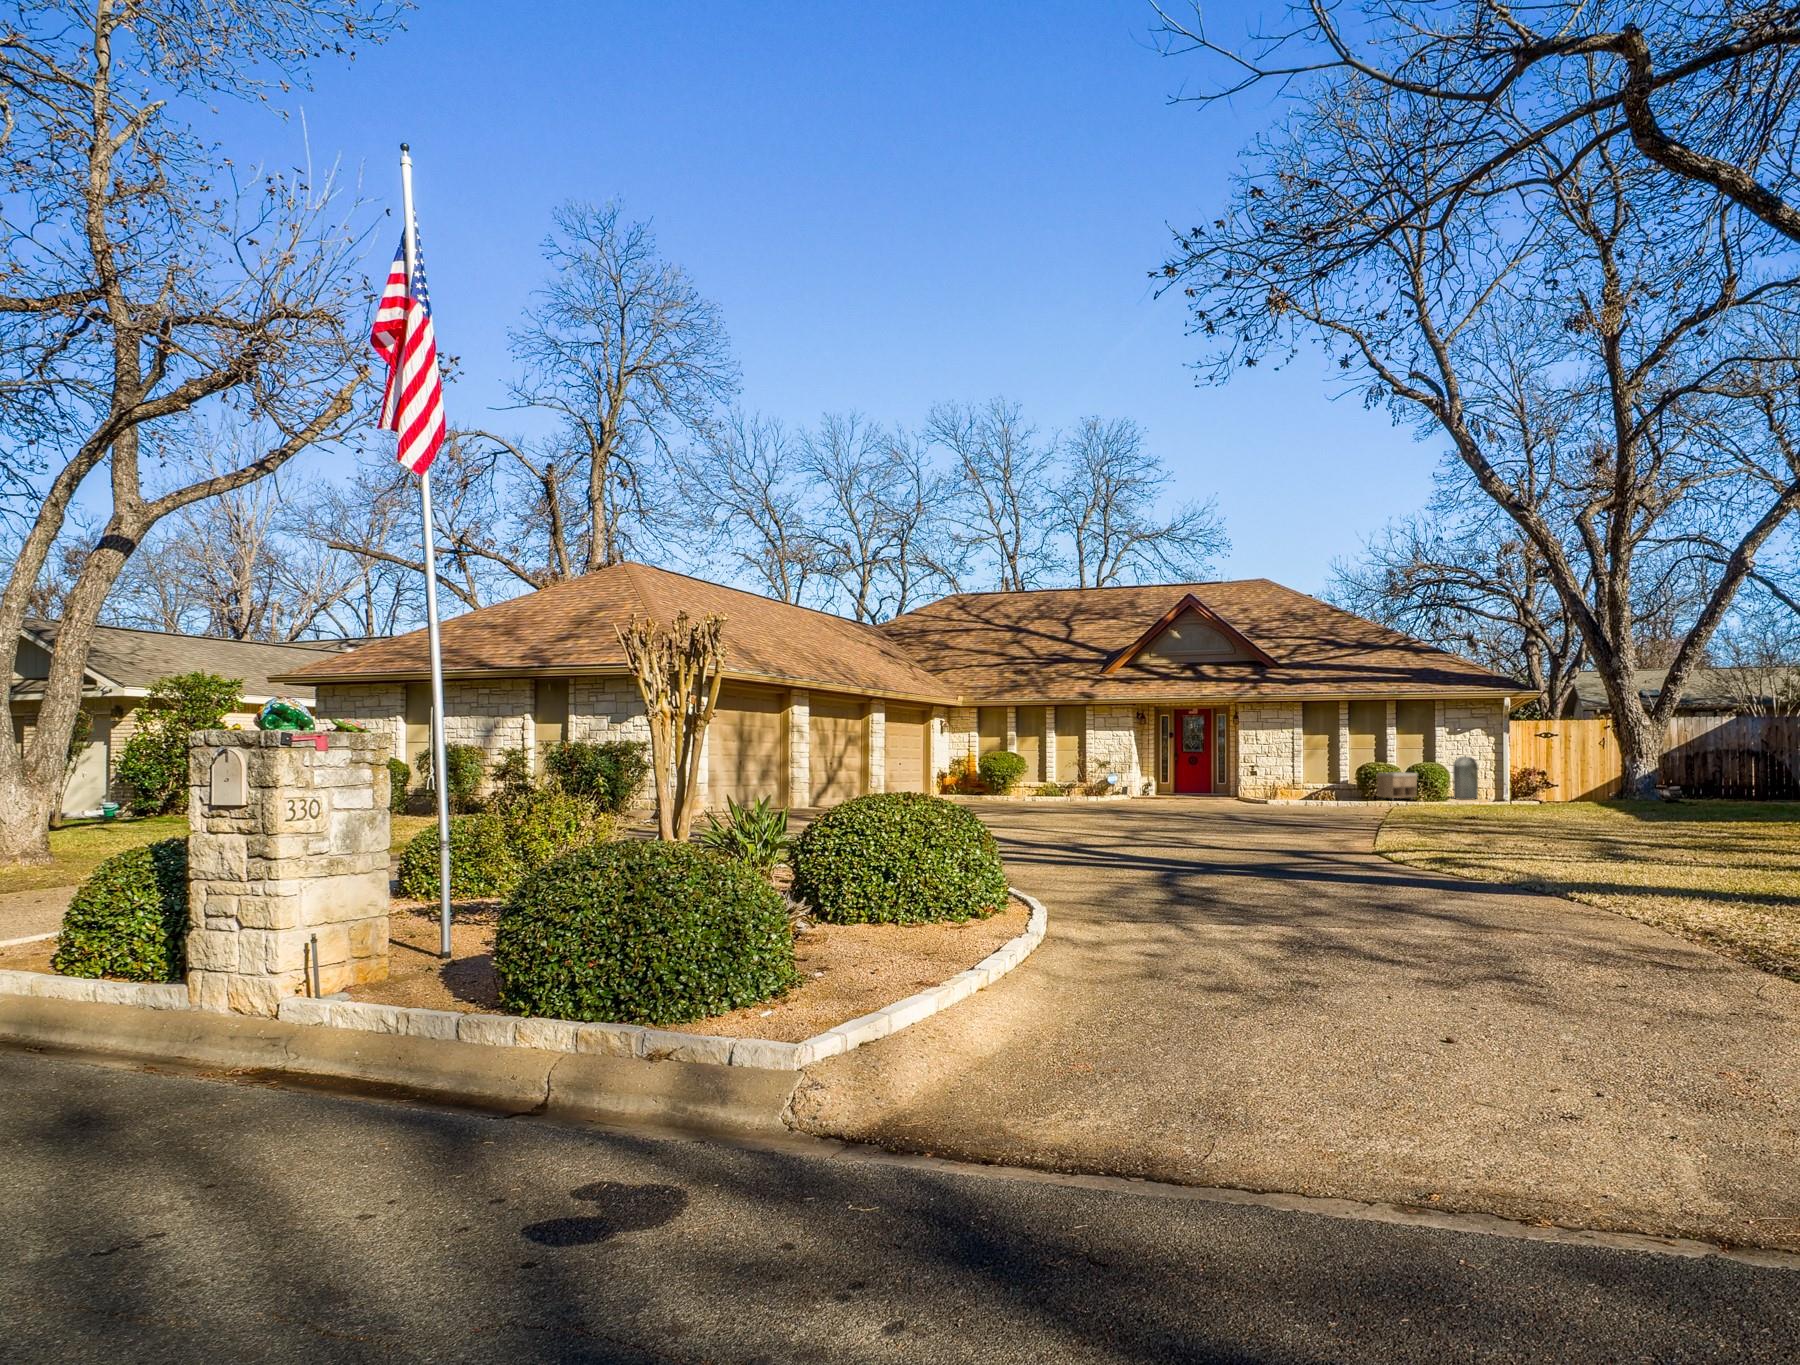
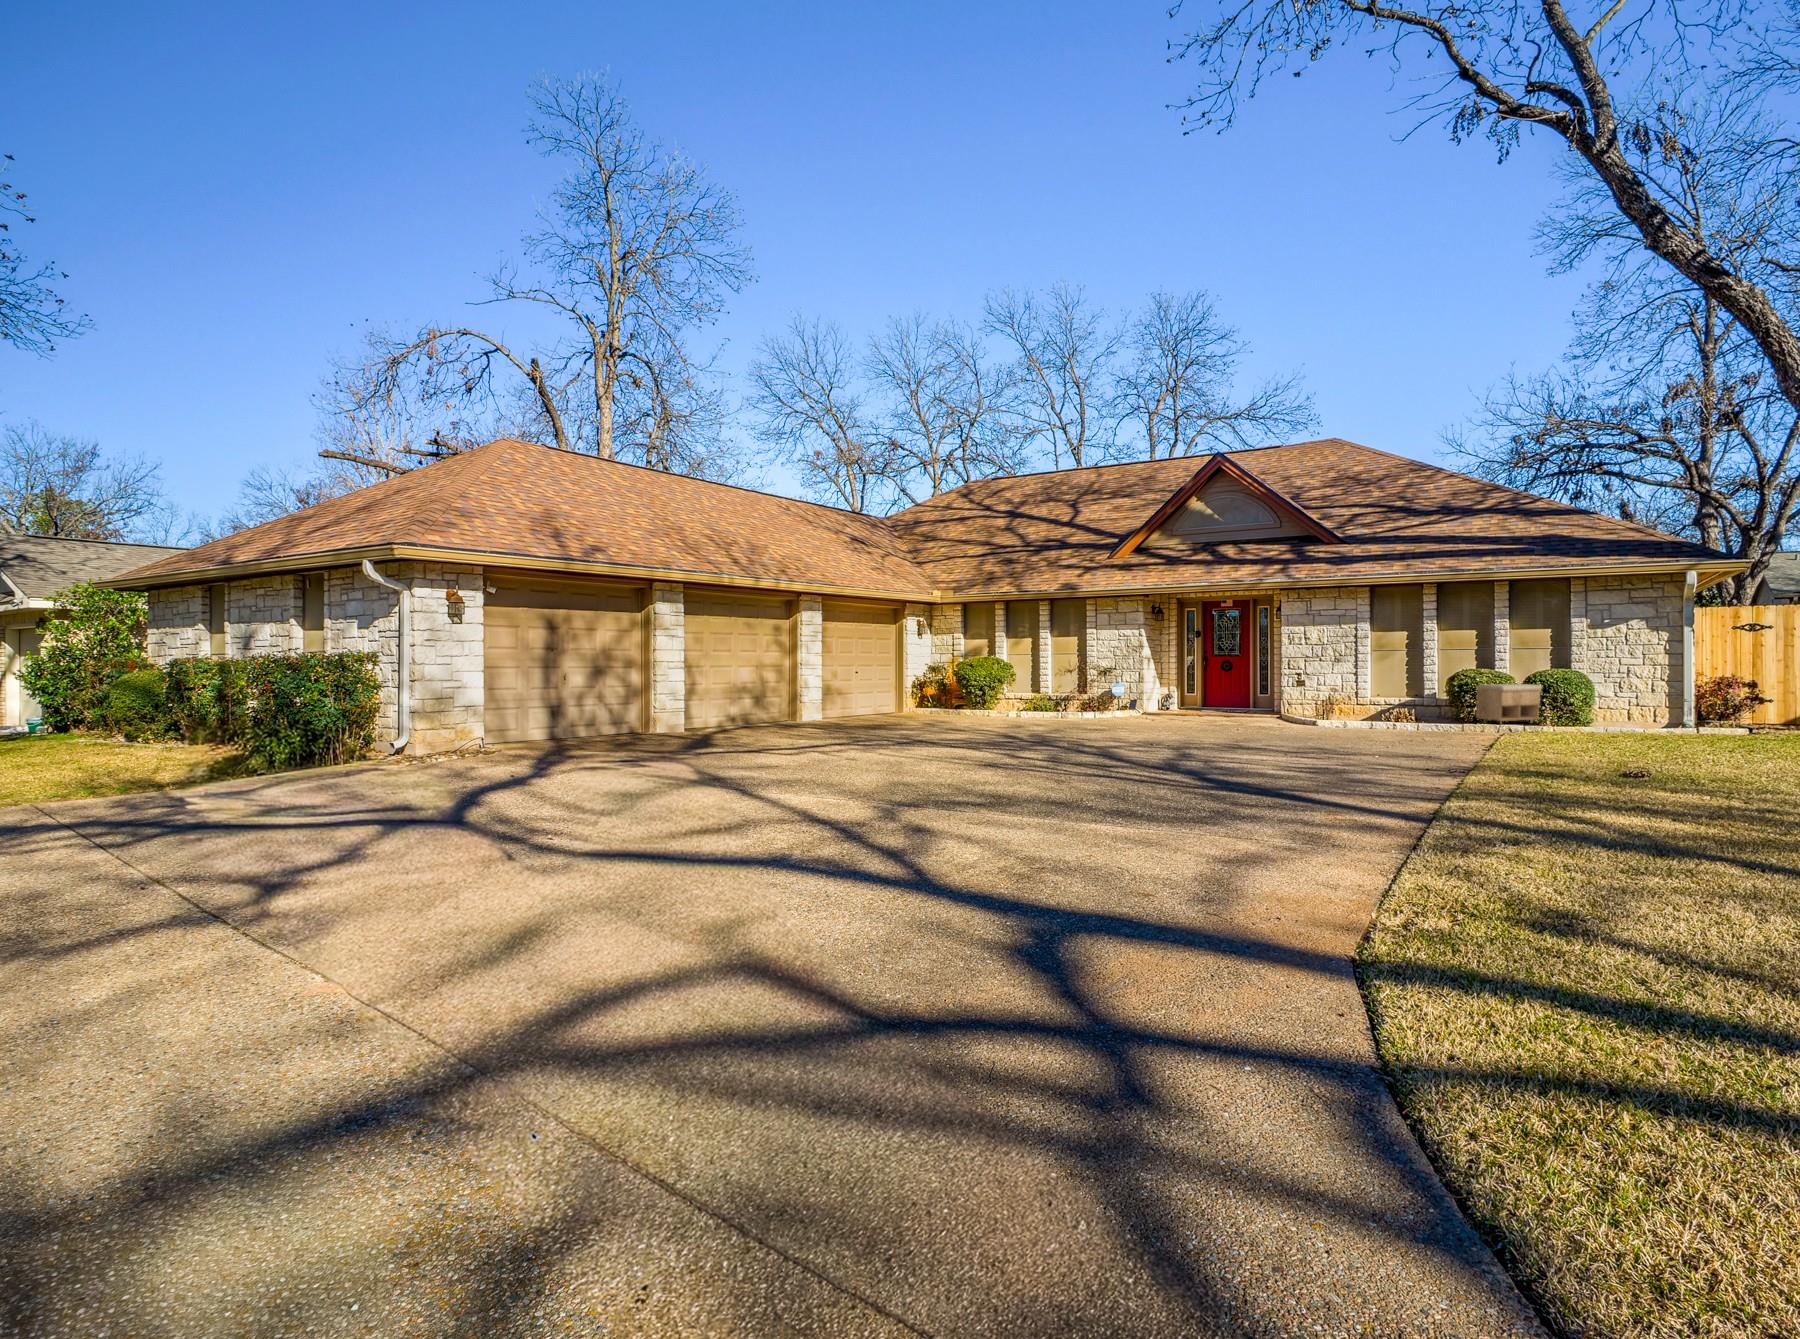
trash can: present [1453,757,1478,800] -> none [1599,661,1639,723]

